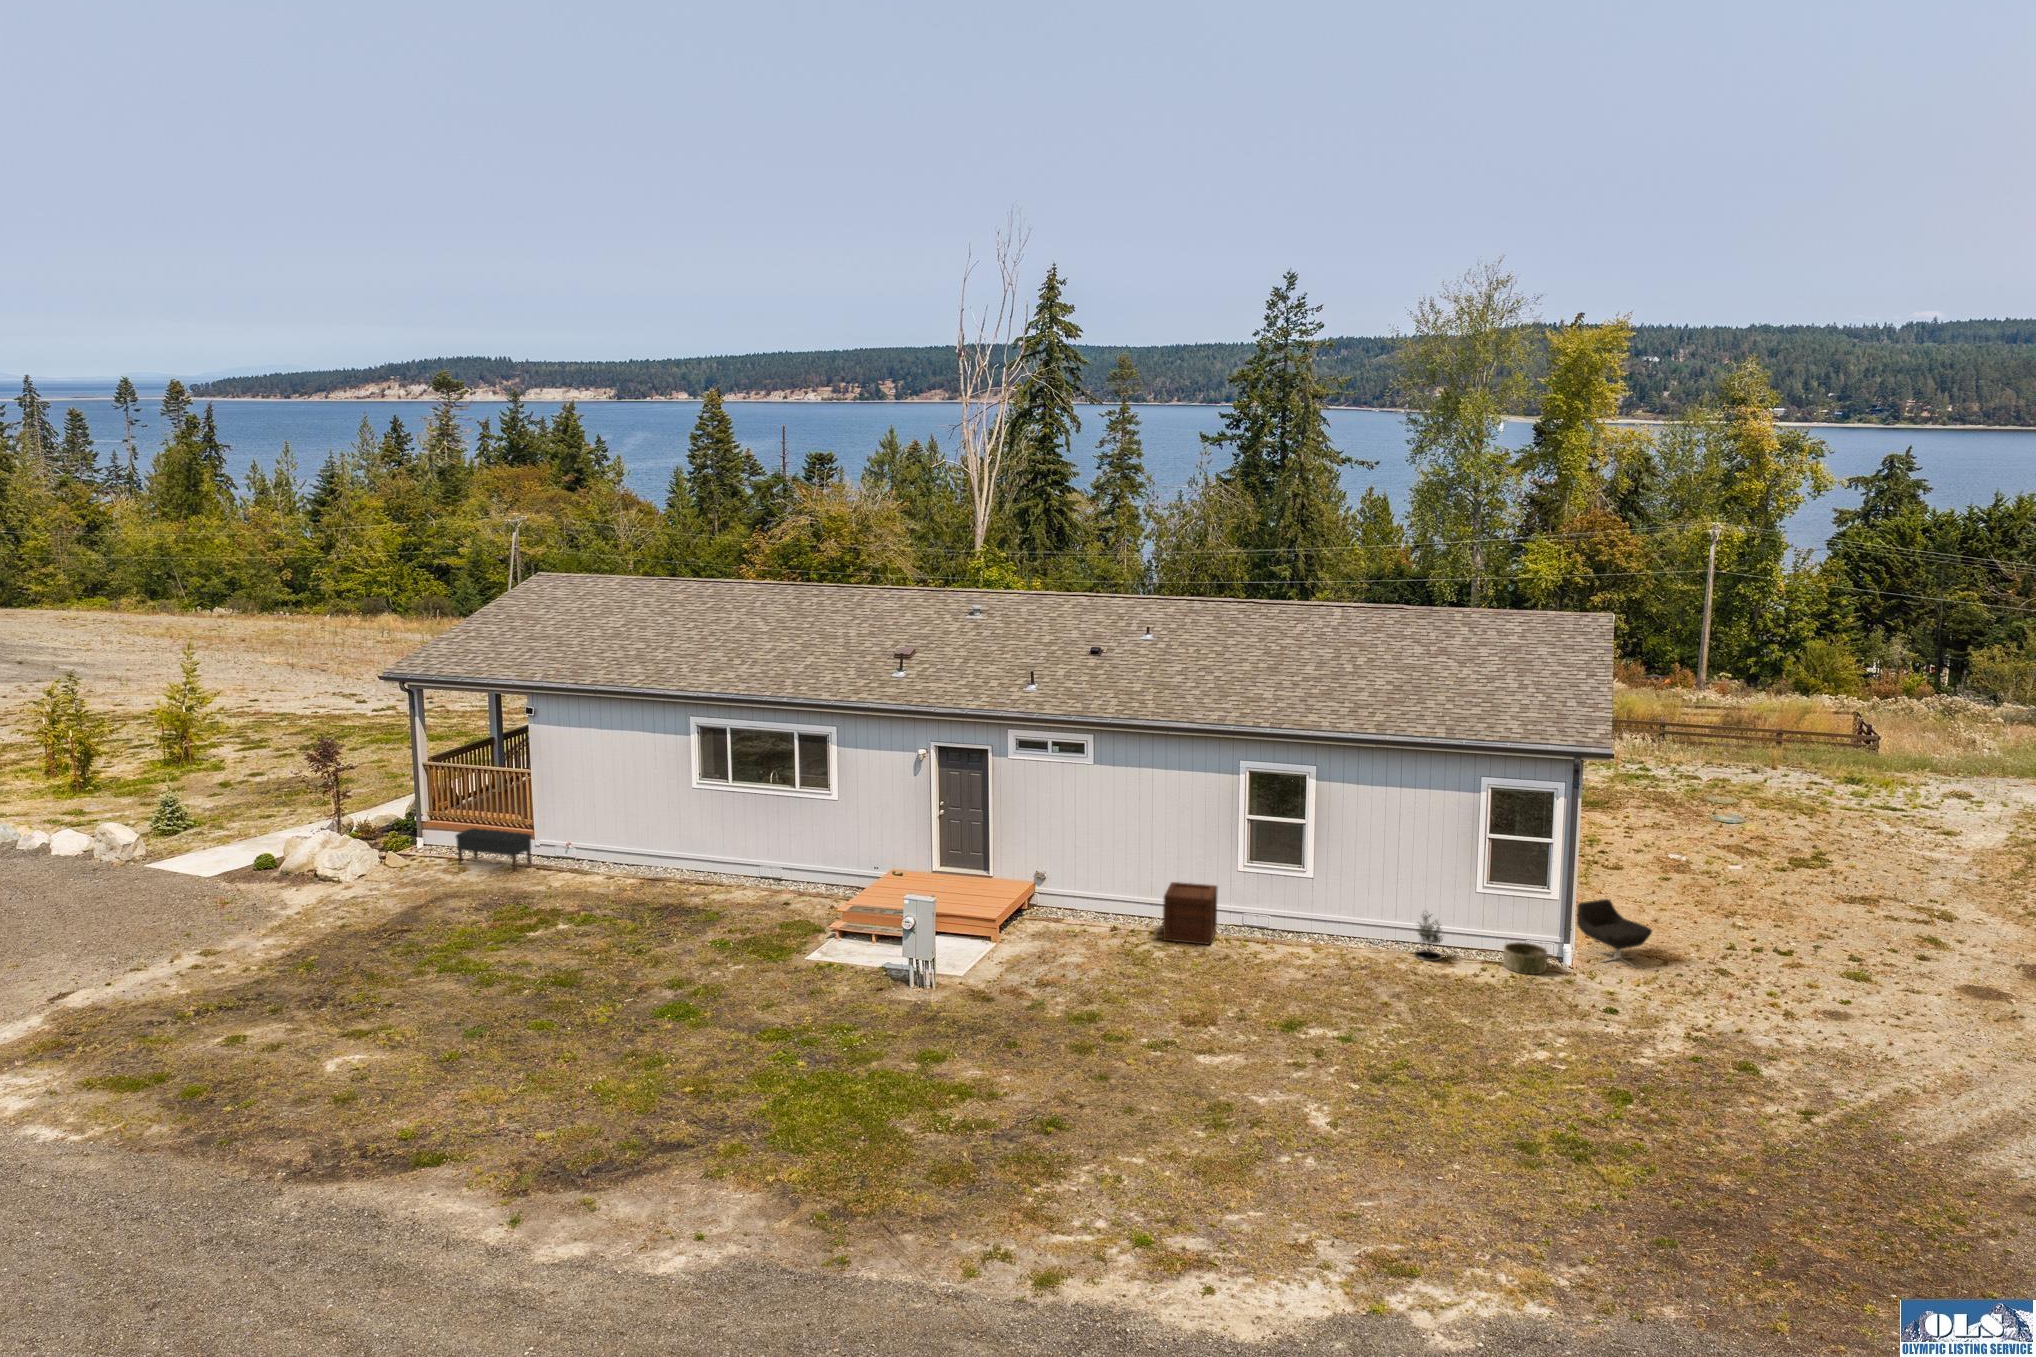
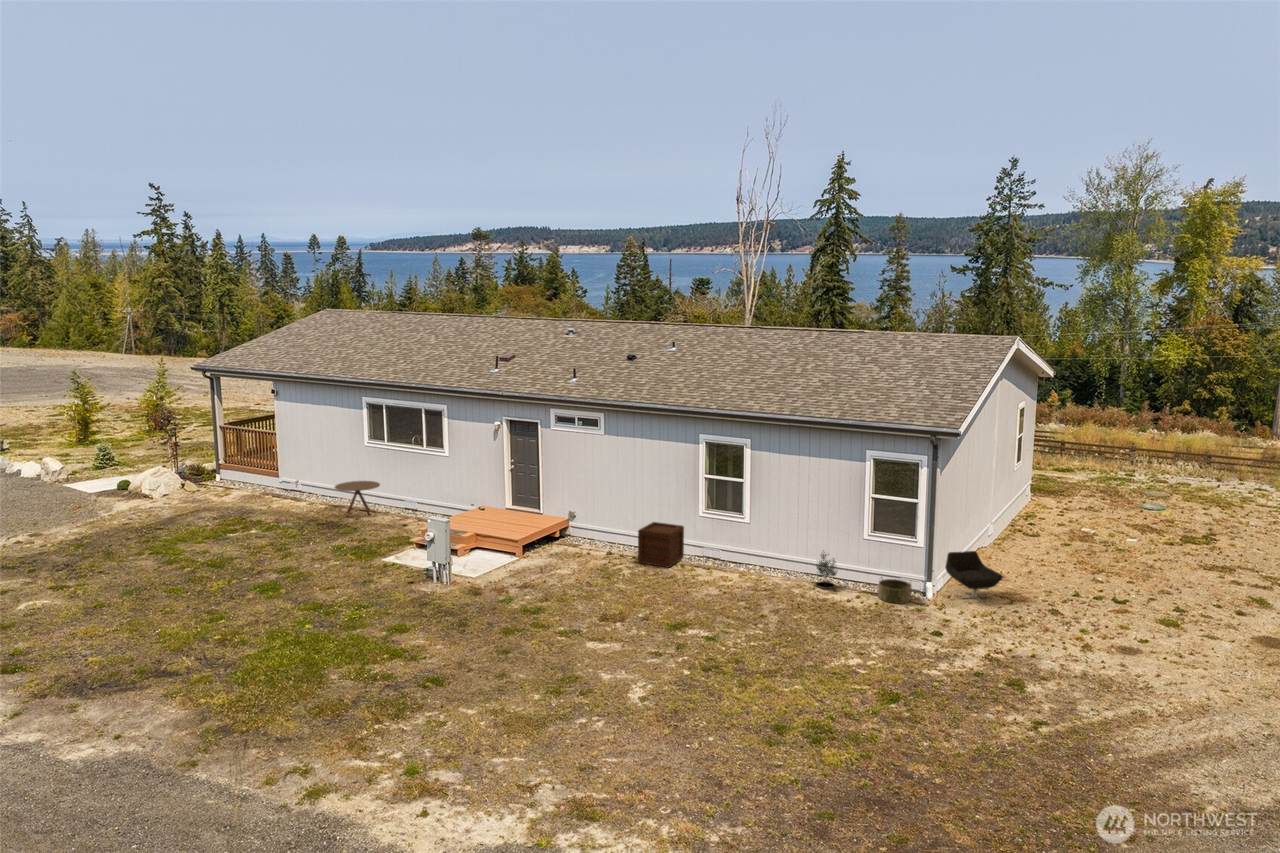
bench: present [456,828,531,871] -> none [231,468,276,497]
round table: none [660,840,727,897] -> present [335,481,380,517]

